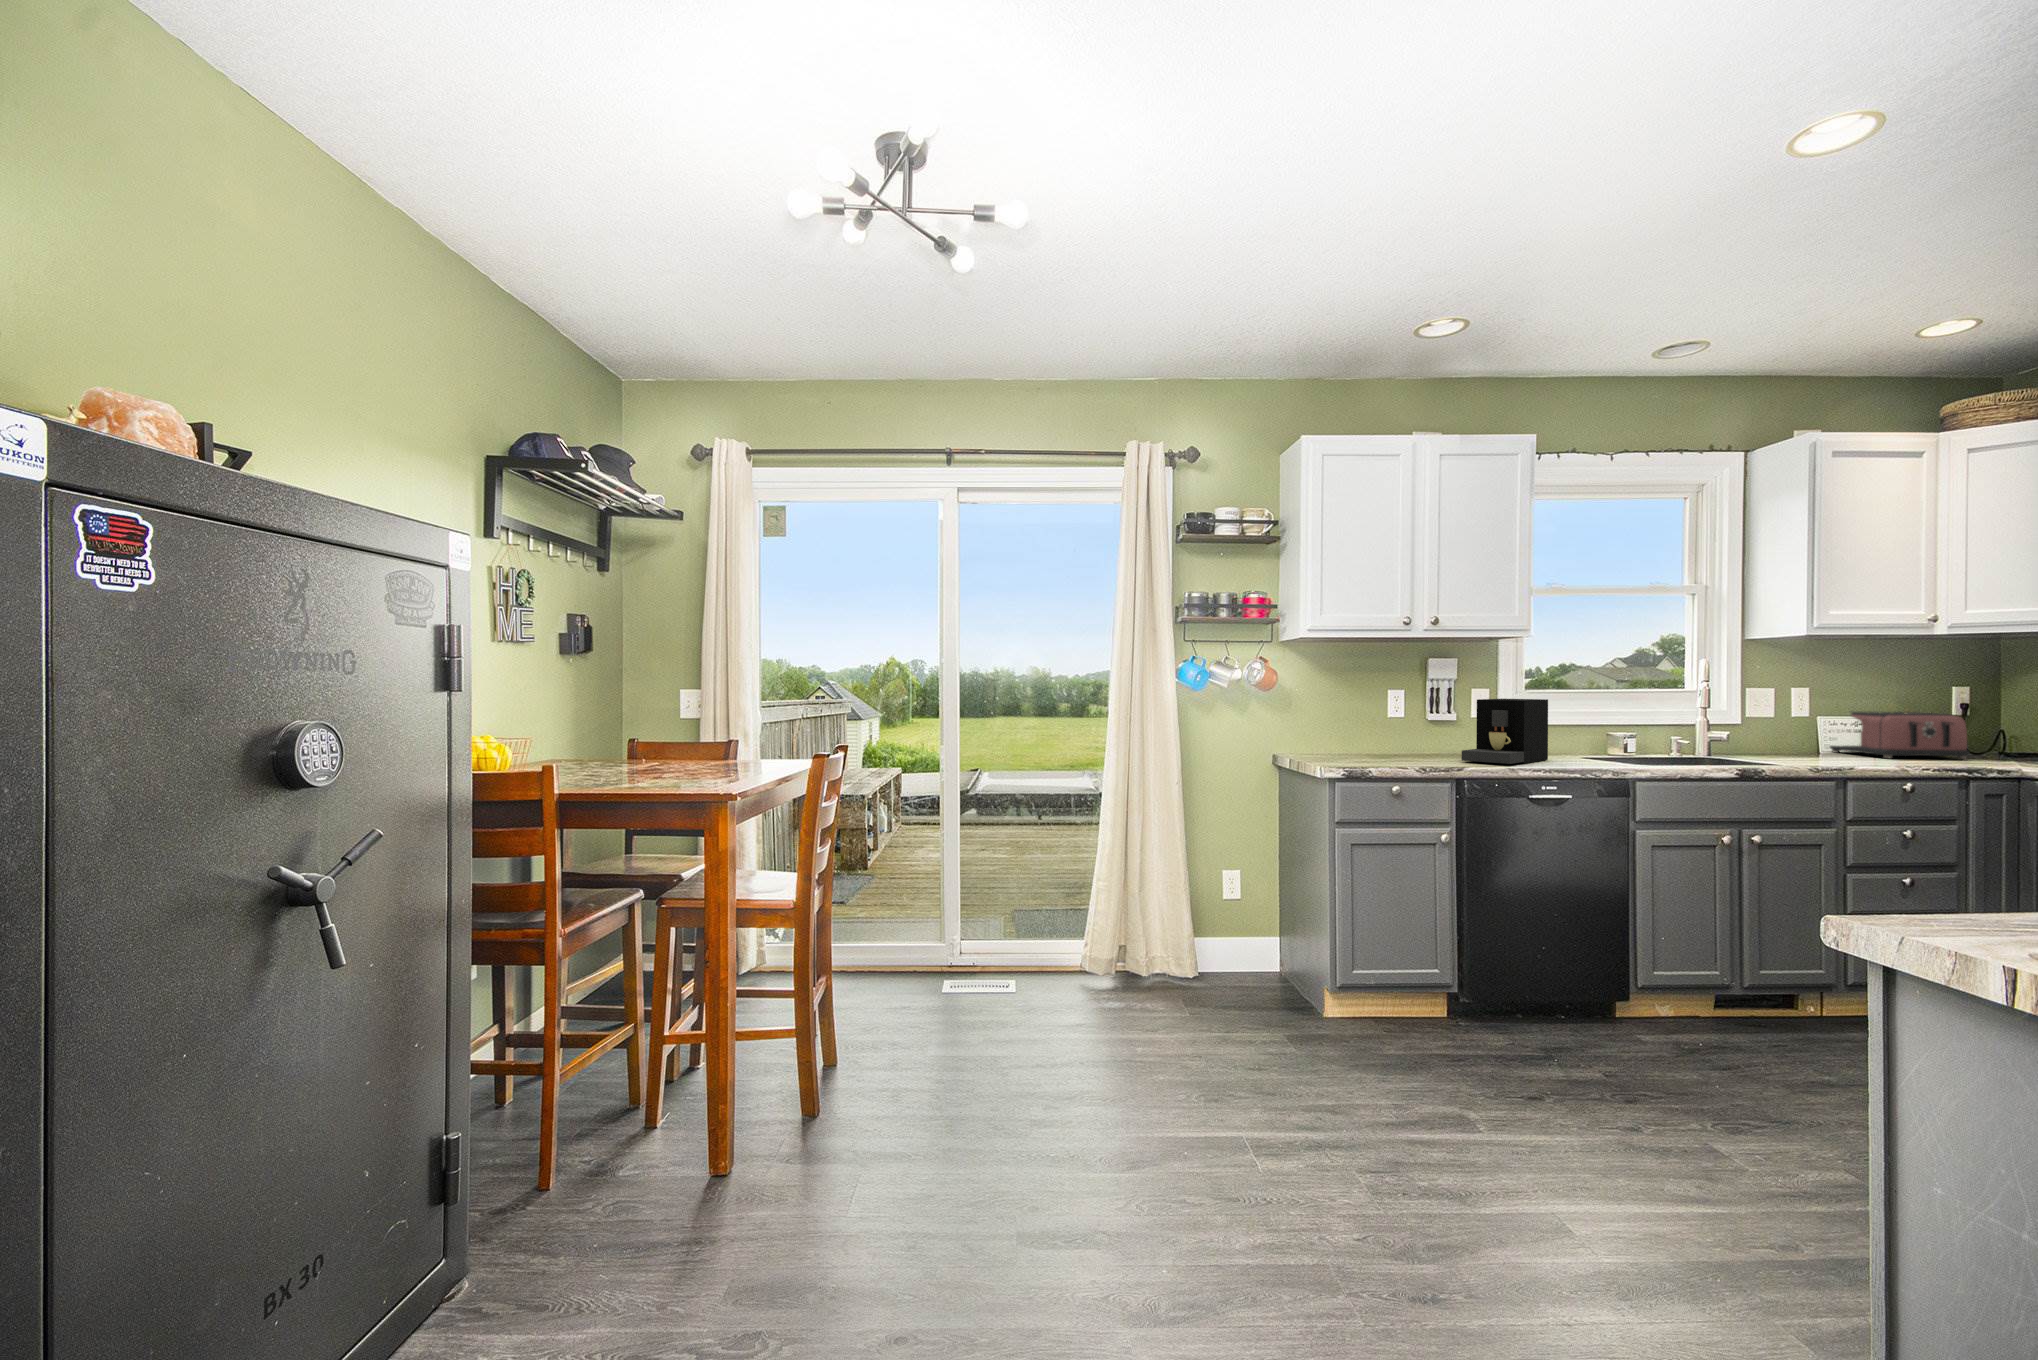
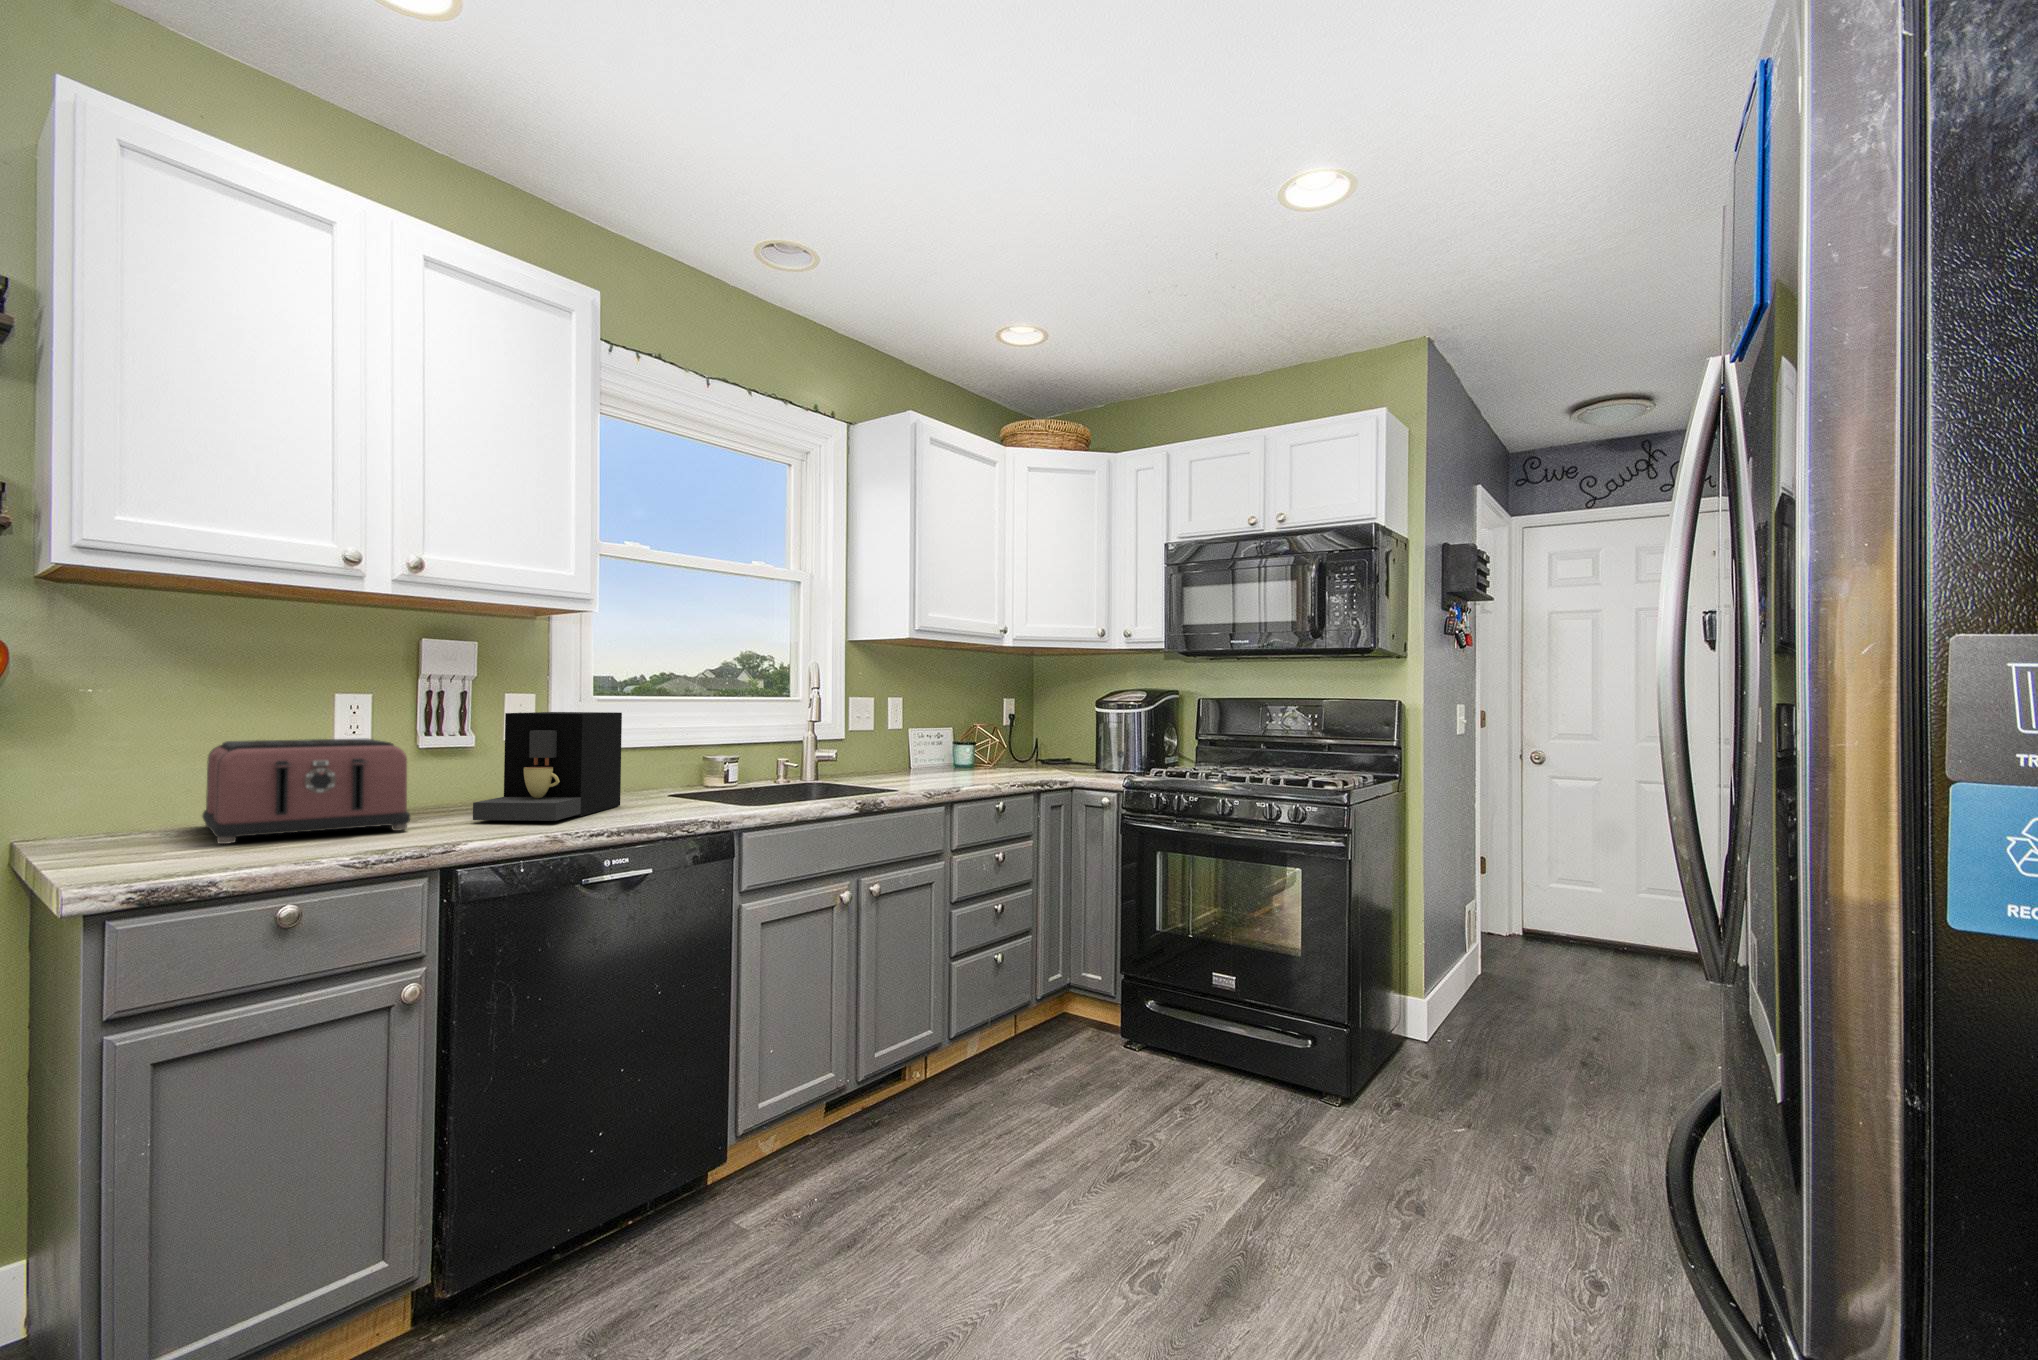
toaster: present [1830,711,1970,759] -> present [202,739,410,844]

